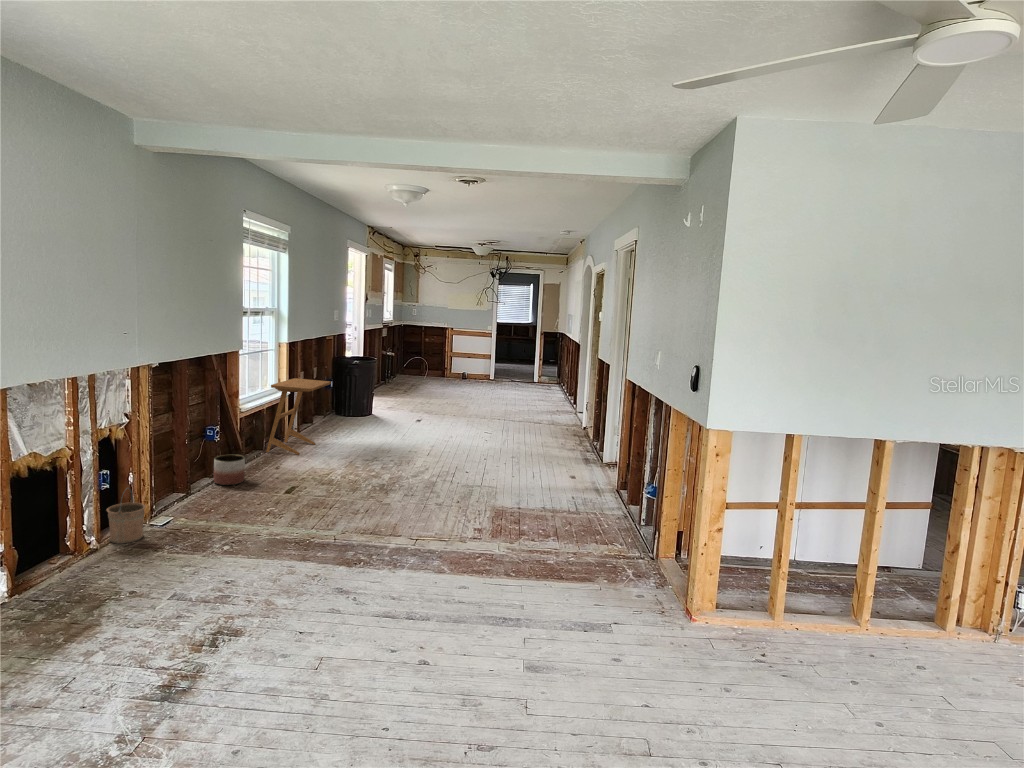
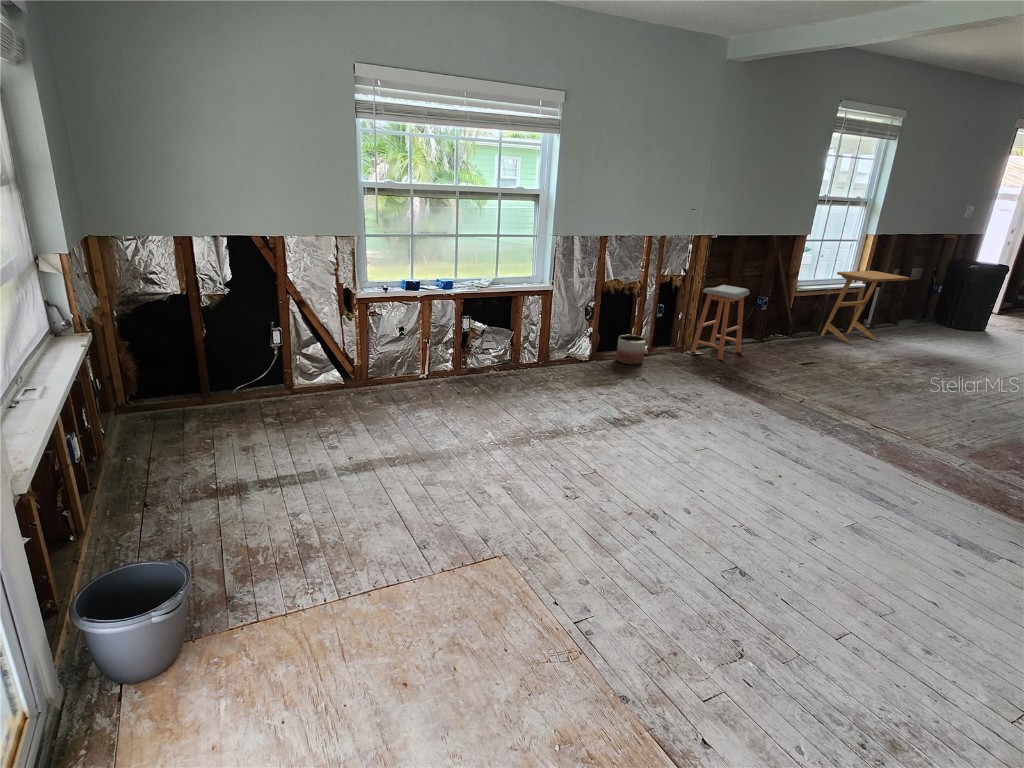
stool: none [153,423,212,520] -> present [691,285,750,360]
planter: present [214,455,245,485] -> present [616,335,646,364]
bucket: present [107,488,145,544] -> none [657,320,682,358]

